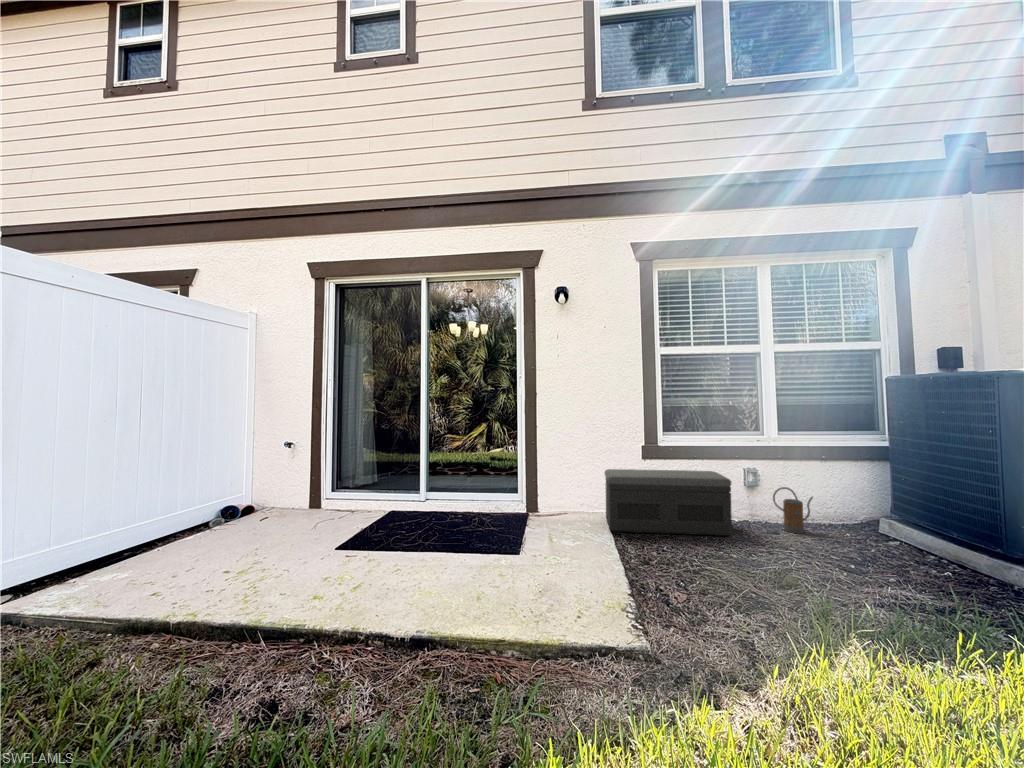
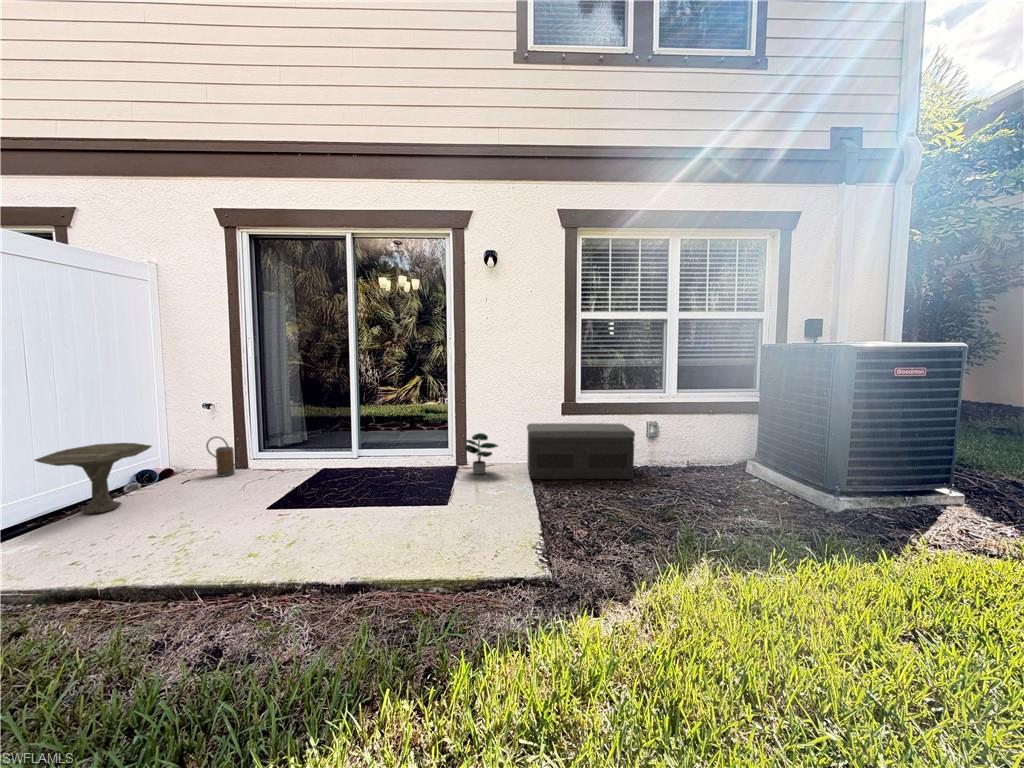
potted plant: none [535,479,575,524] -> present [464,433,498,474]
side table: none [132,480,236,548] -> present [35,443,151,514]
watering can: present [773,487,813,533] -> present [206,436,242,477]

